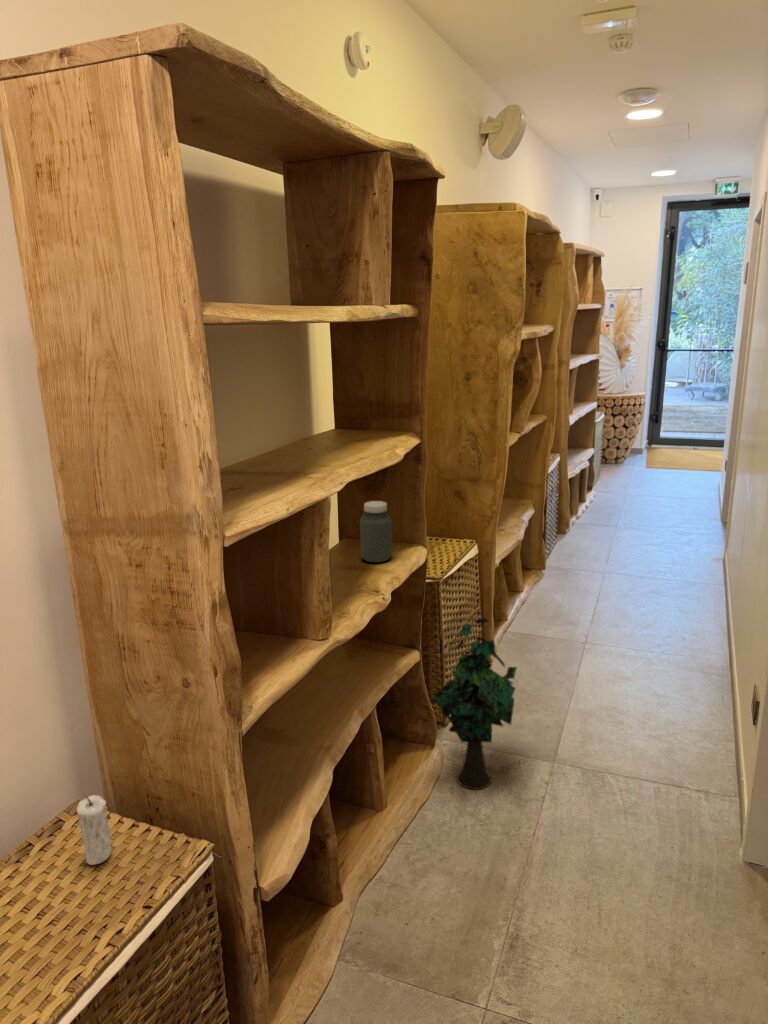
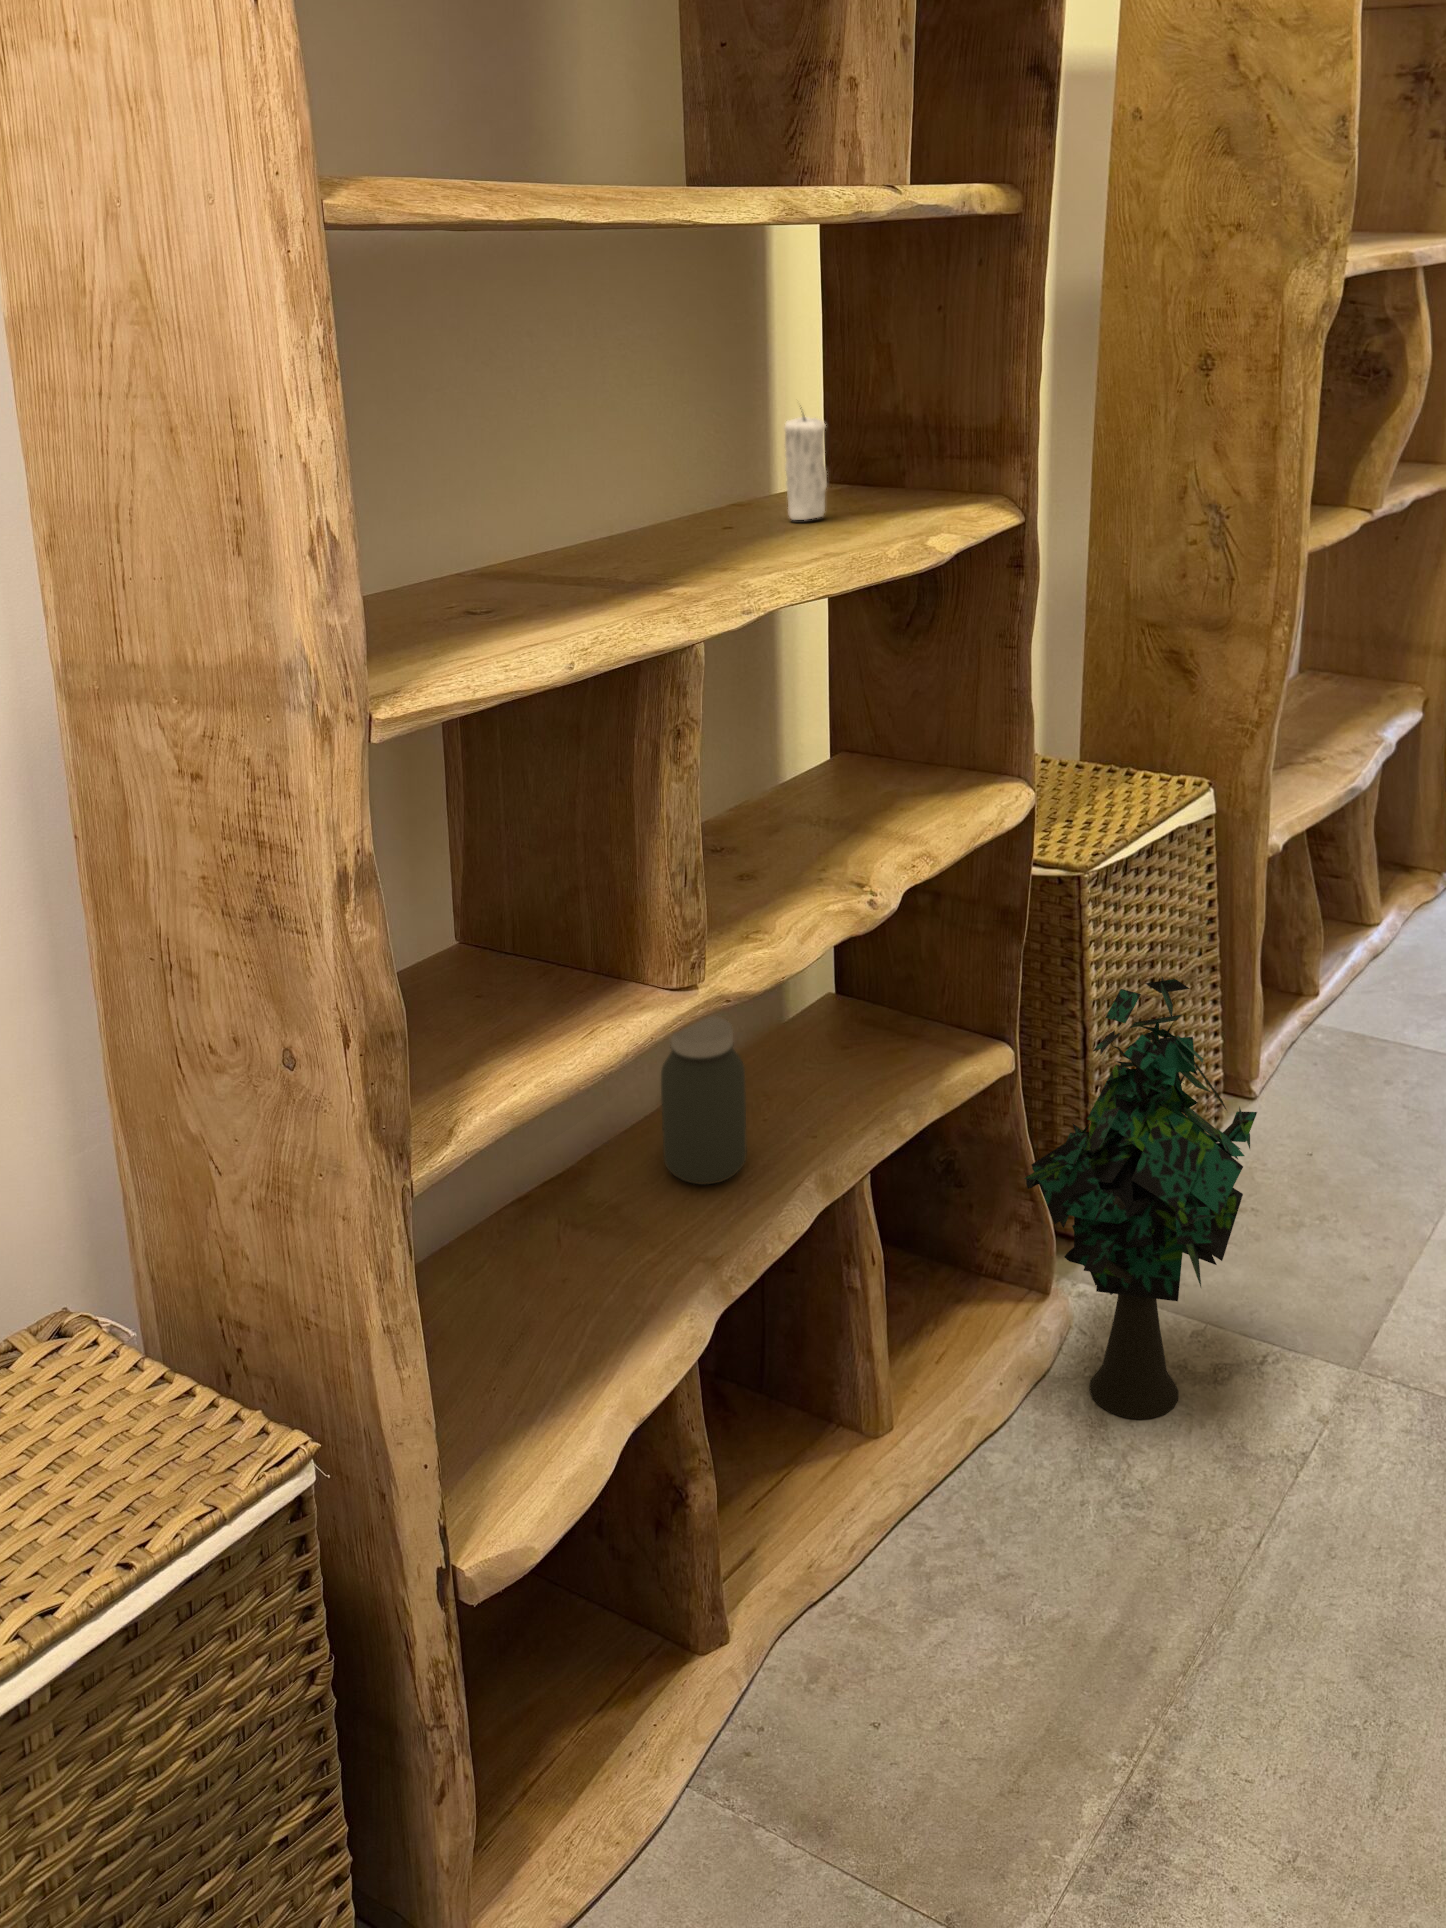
jar: present [360,501,392,562] -> present [661,1016,747,1184]
candle: present [77,795,111,865] -> present [785,407,827,520]

